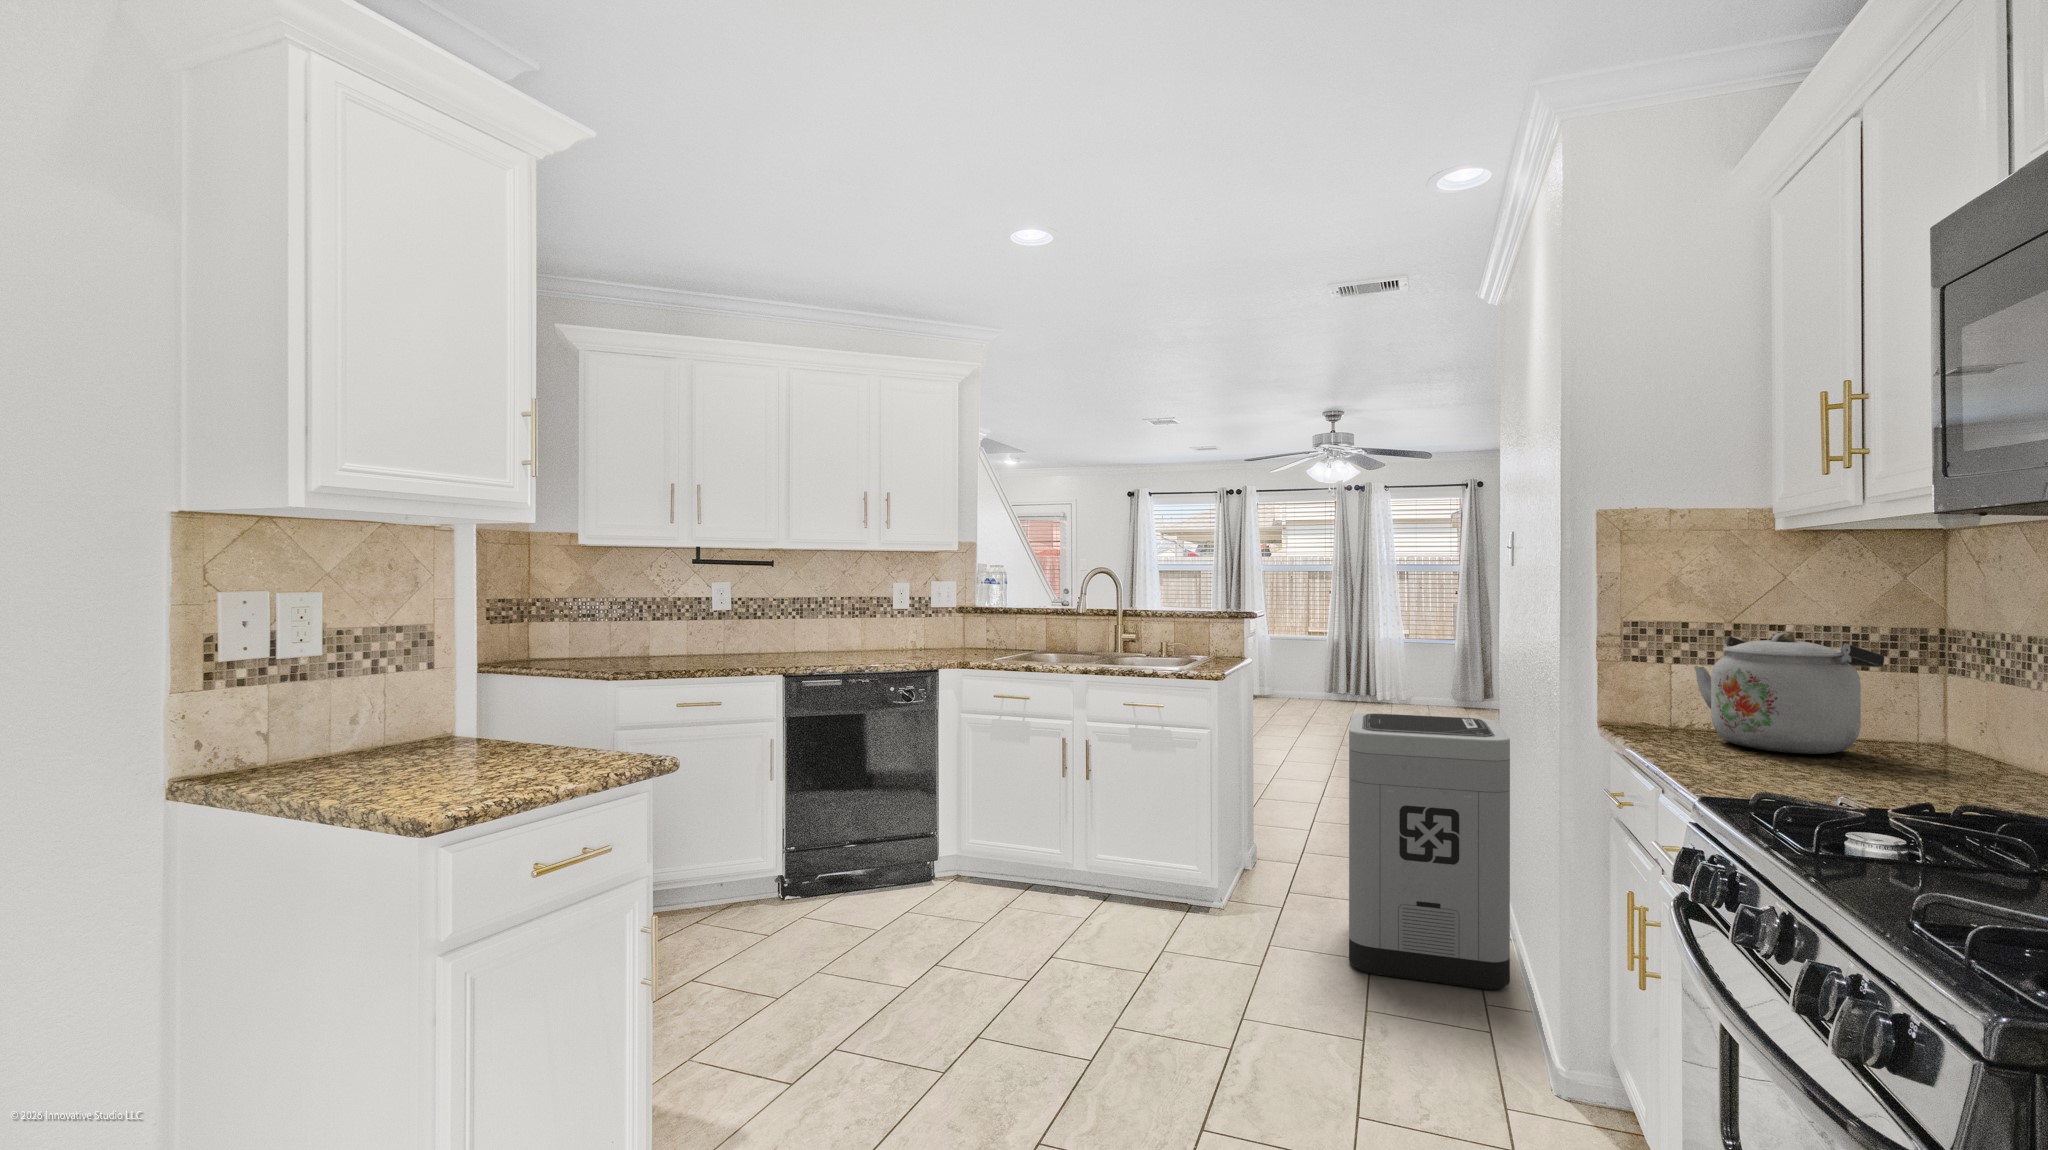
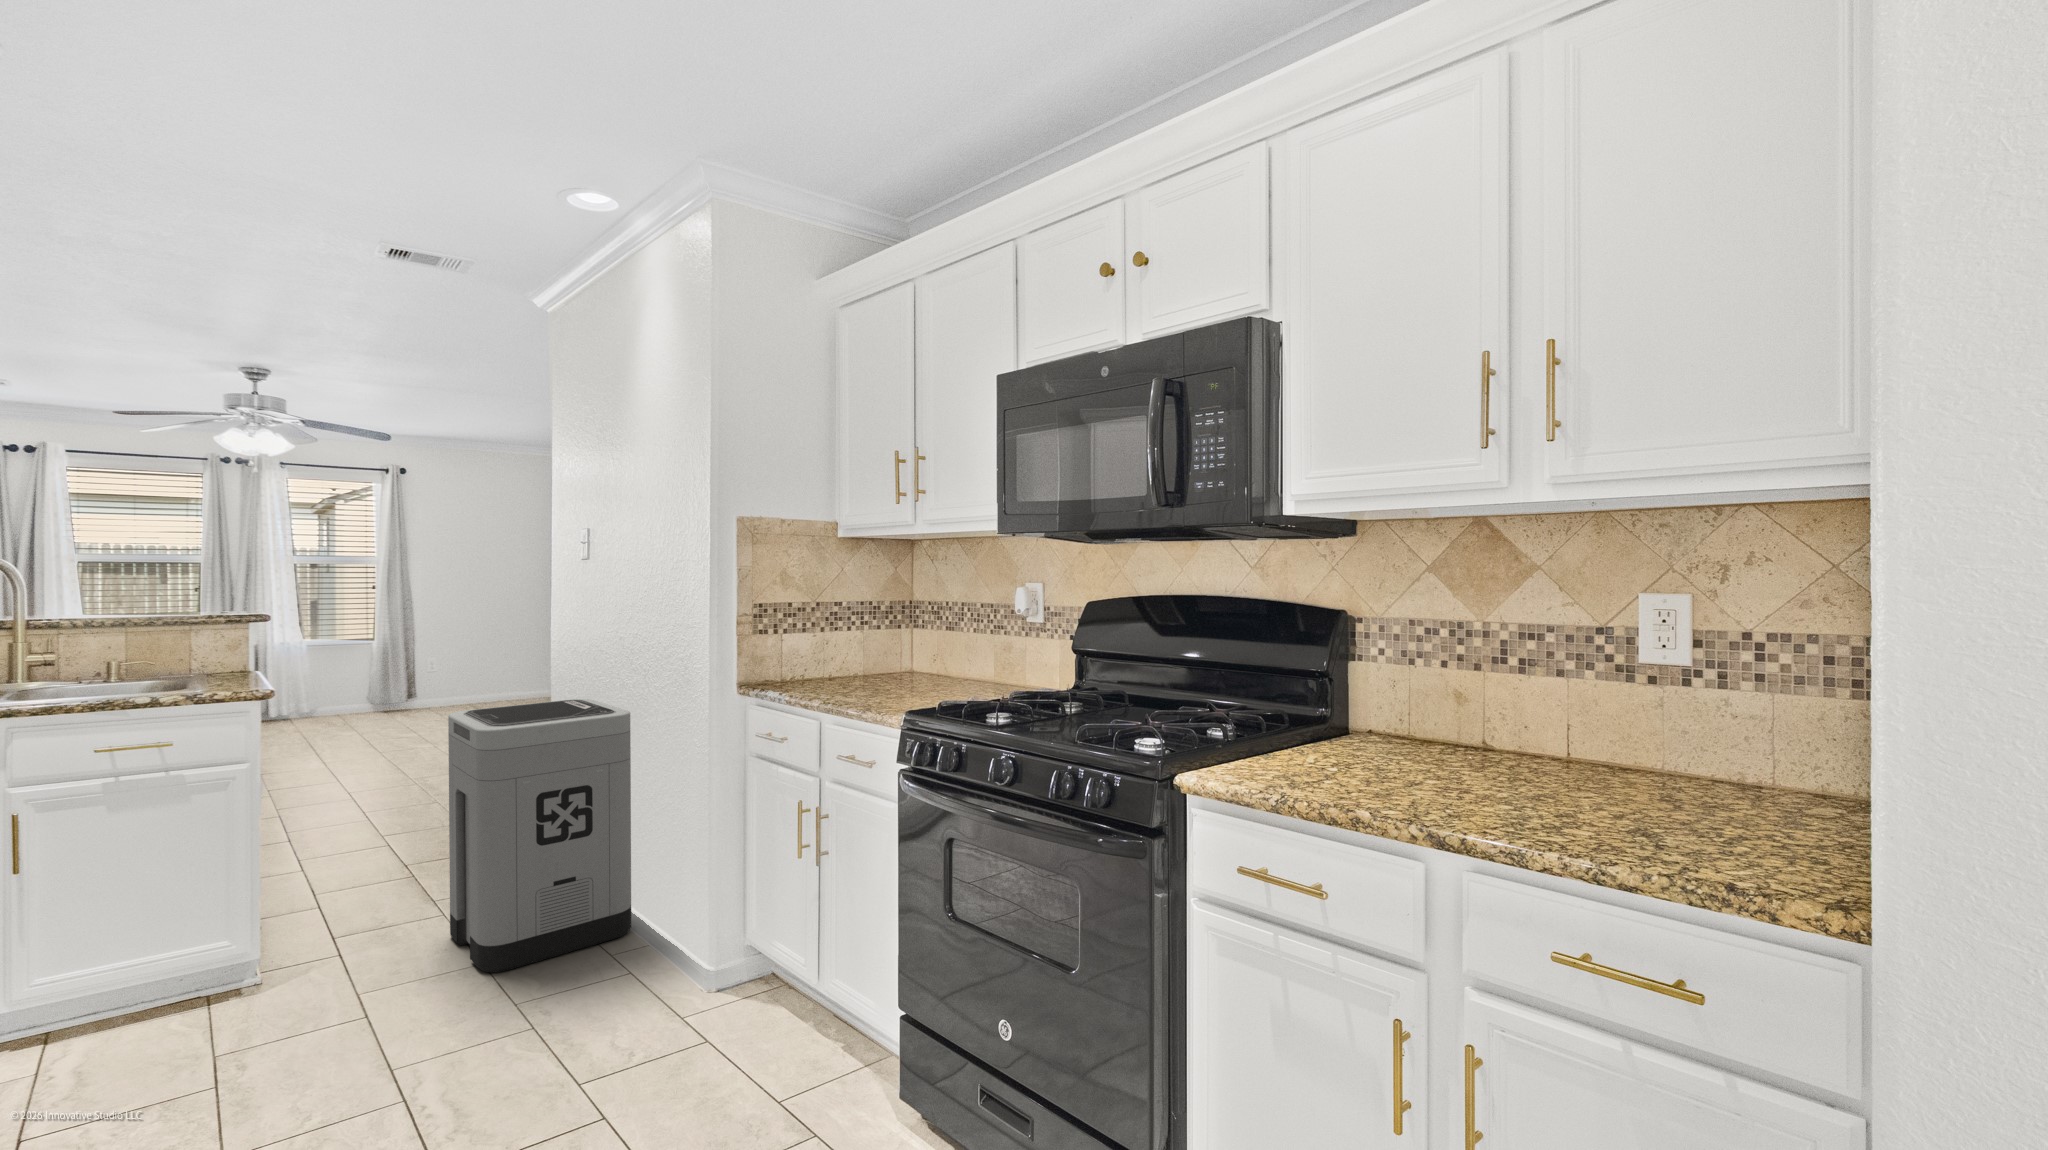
kettle: present [1694,632,1884,754] -> none [799,607,901,688]

